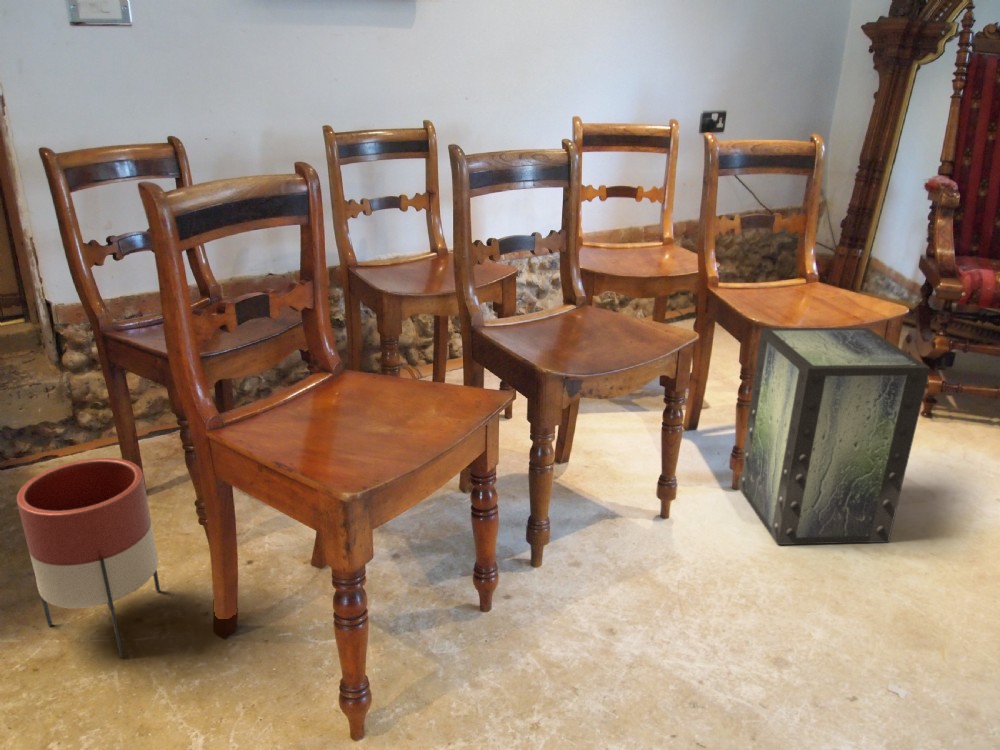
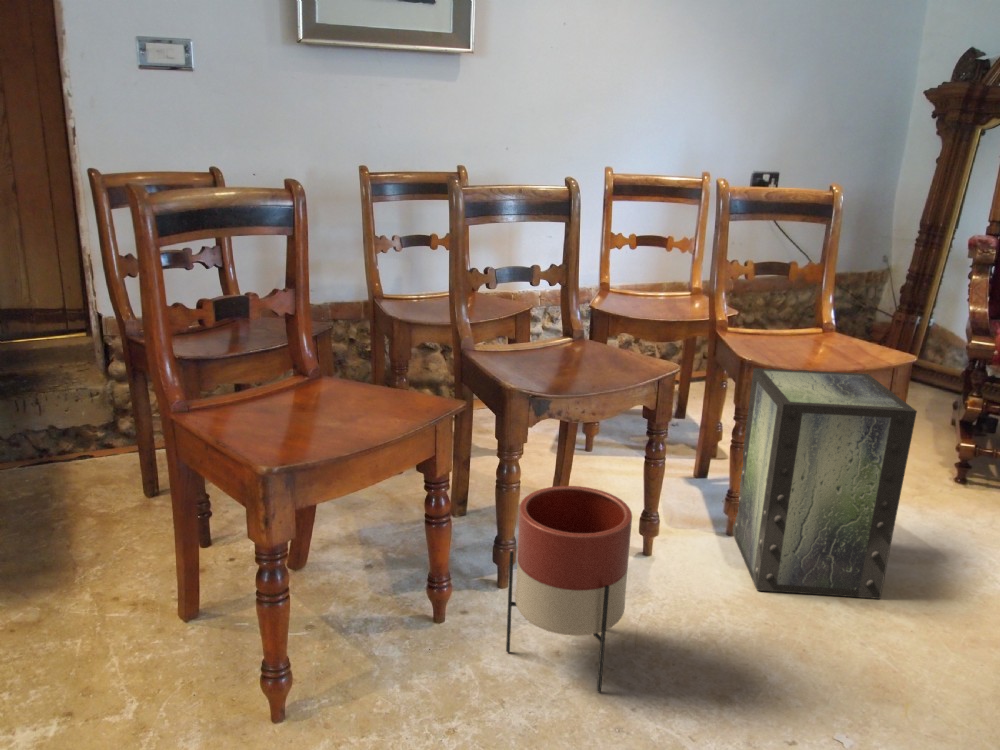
planter: present [17,458,160,658] -> present [506,486,632,692]

